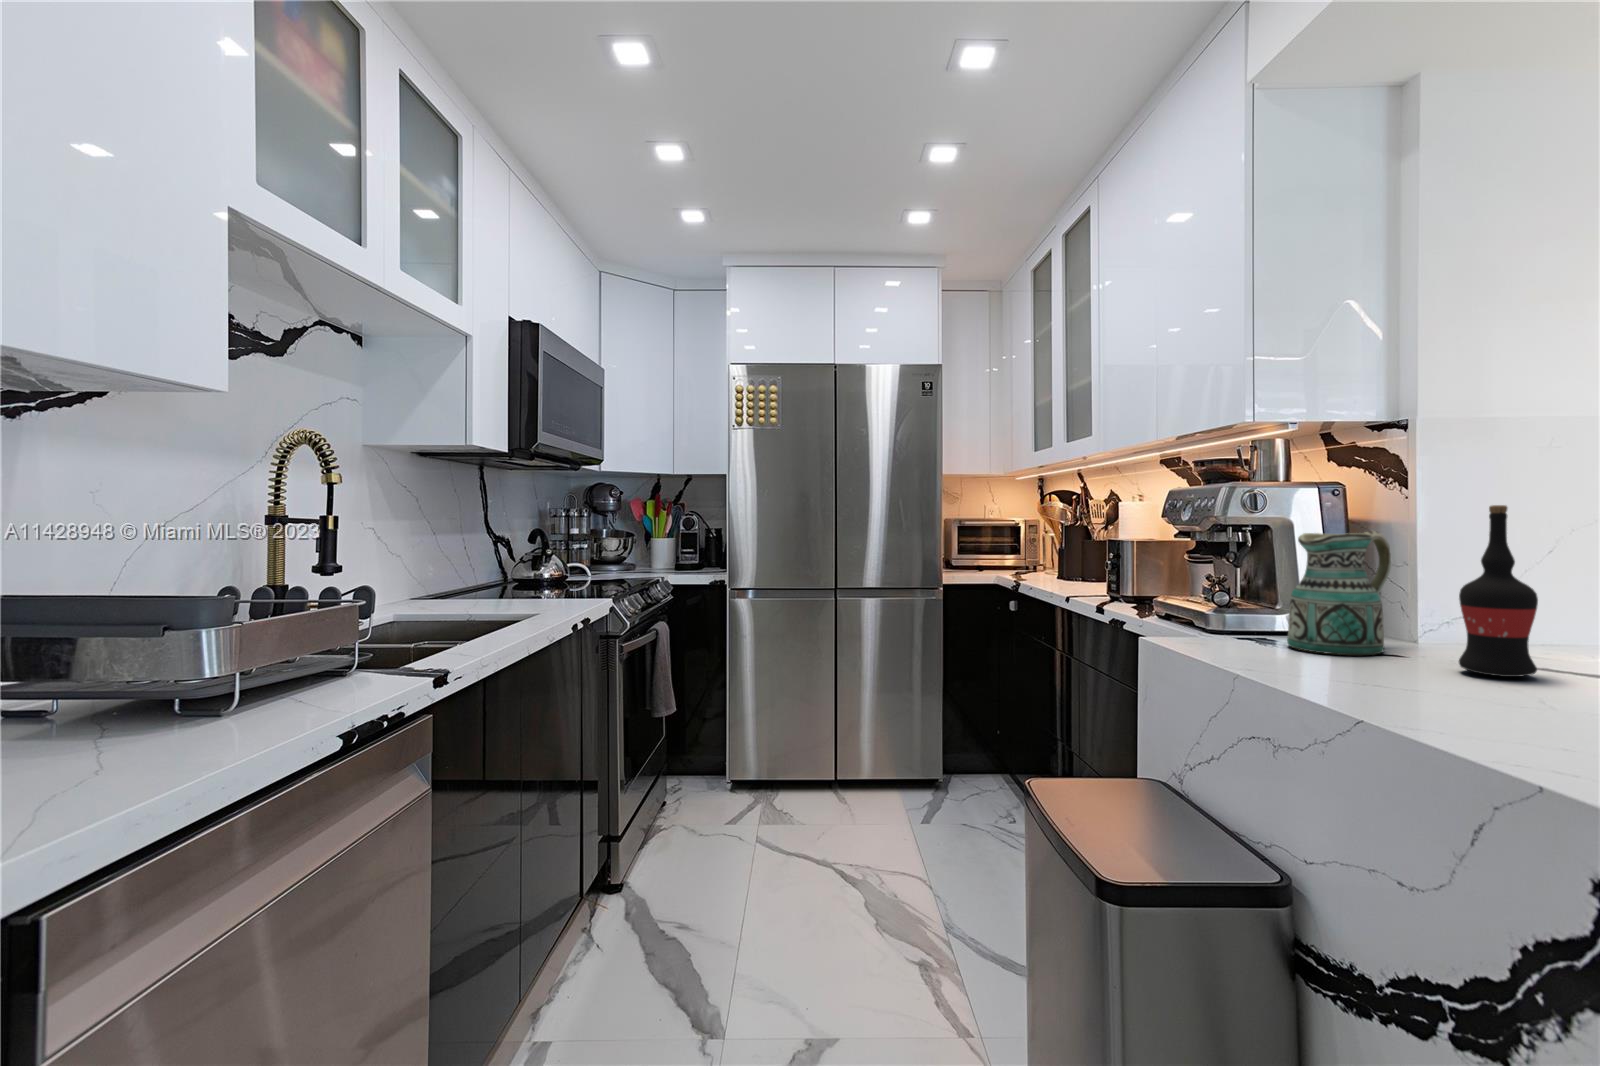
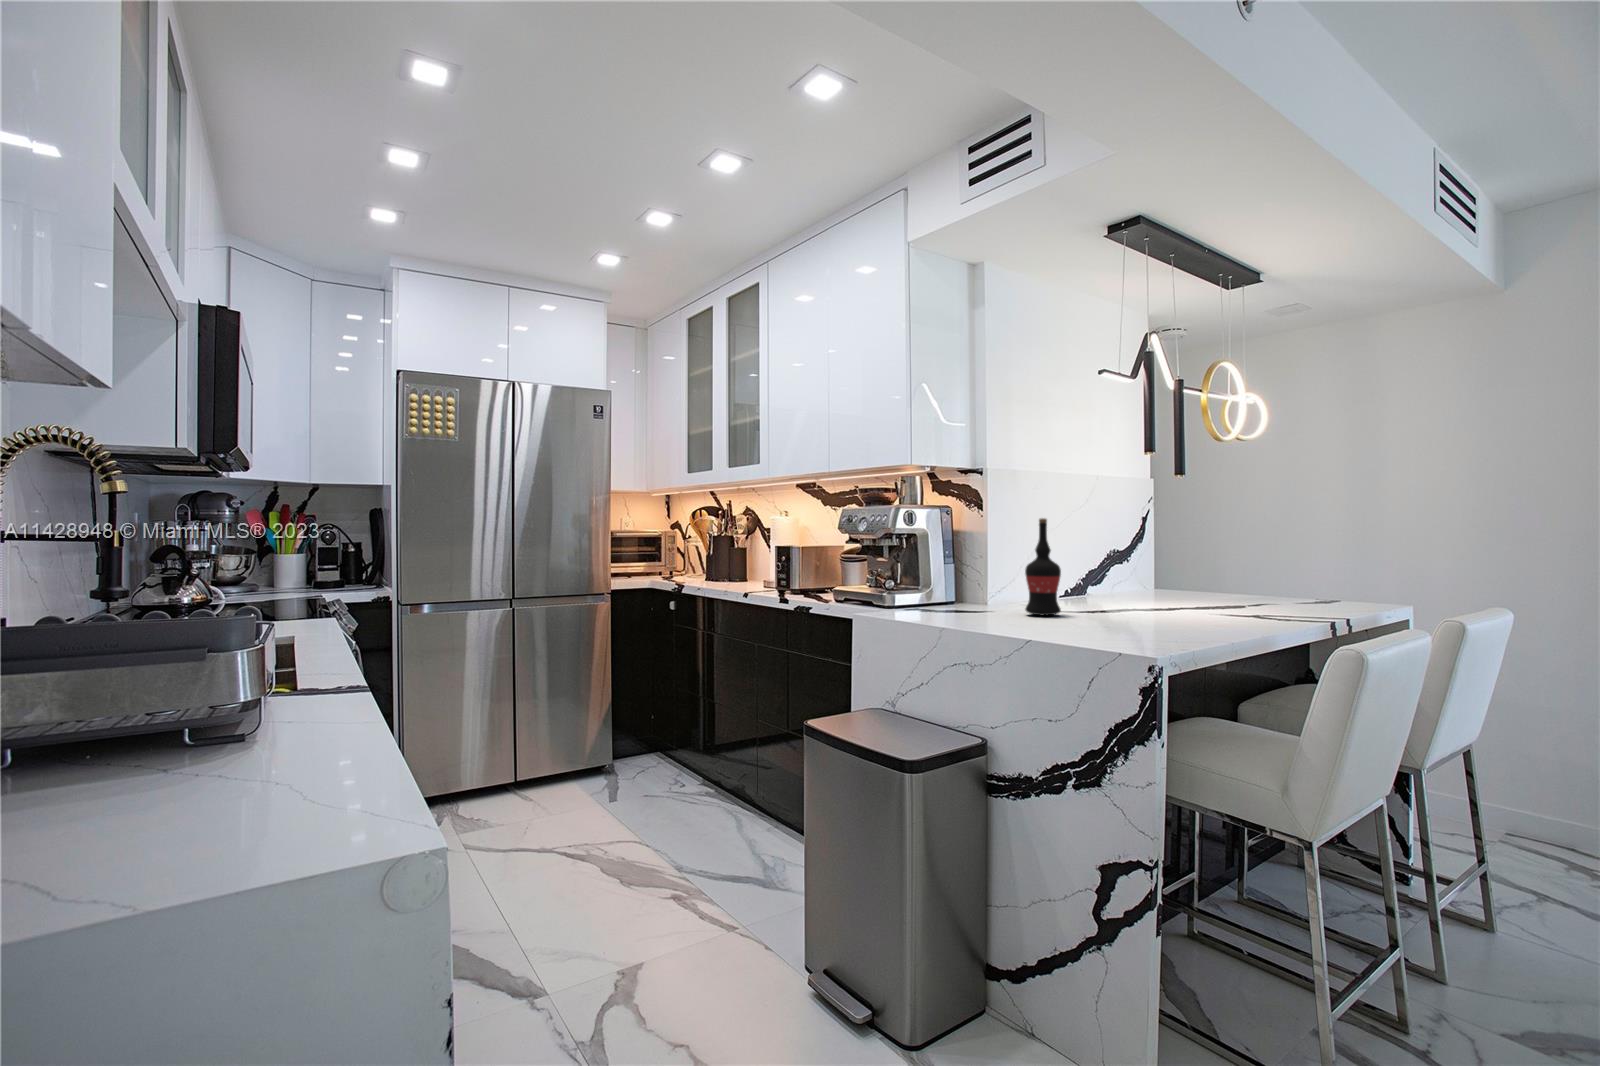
ceramic pitcher: present [1287,531,1391,655] -> none [930,535,982,612]

